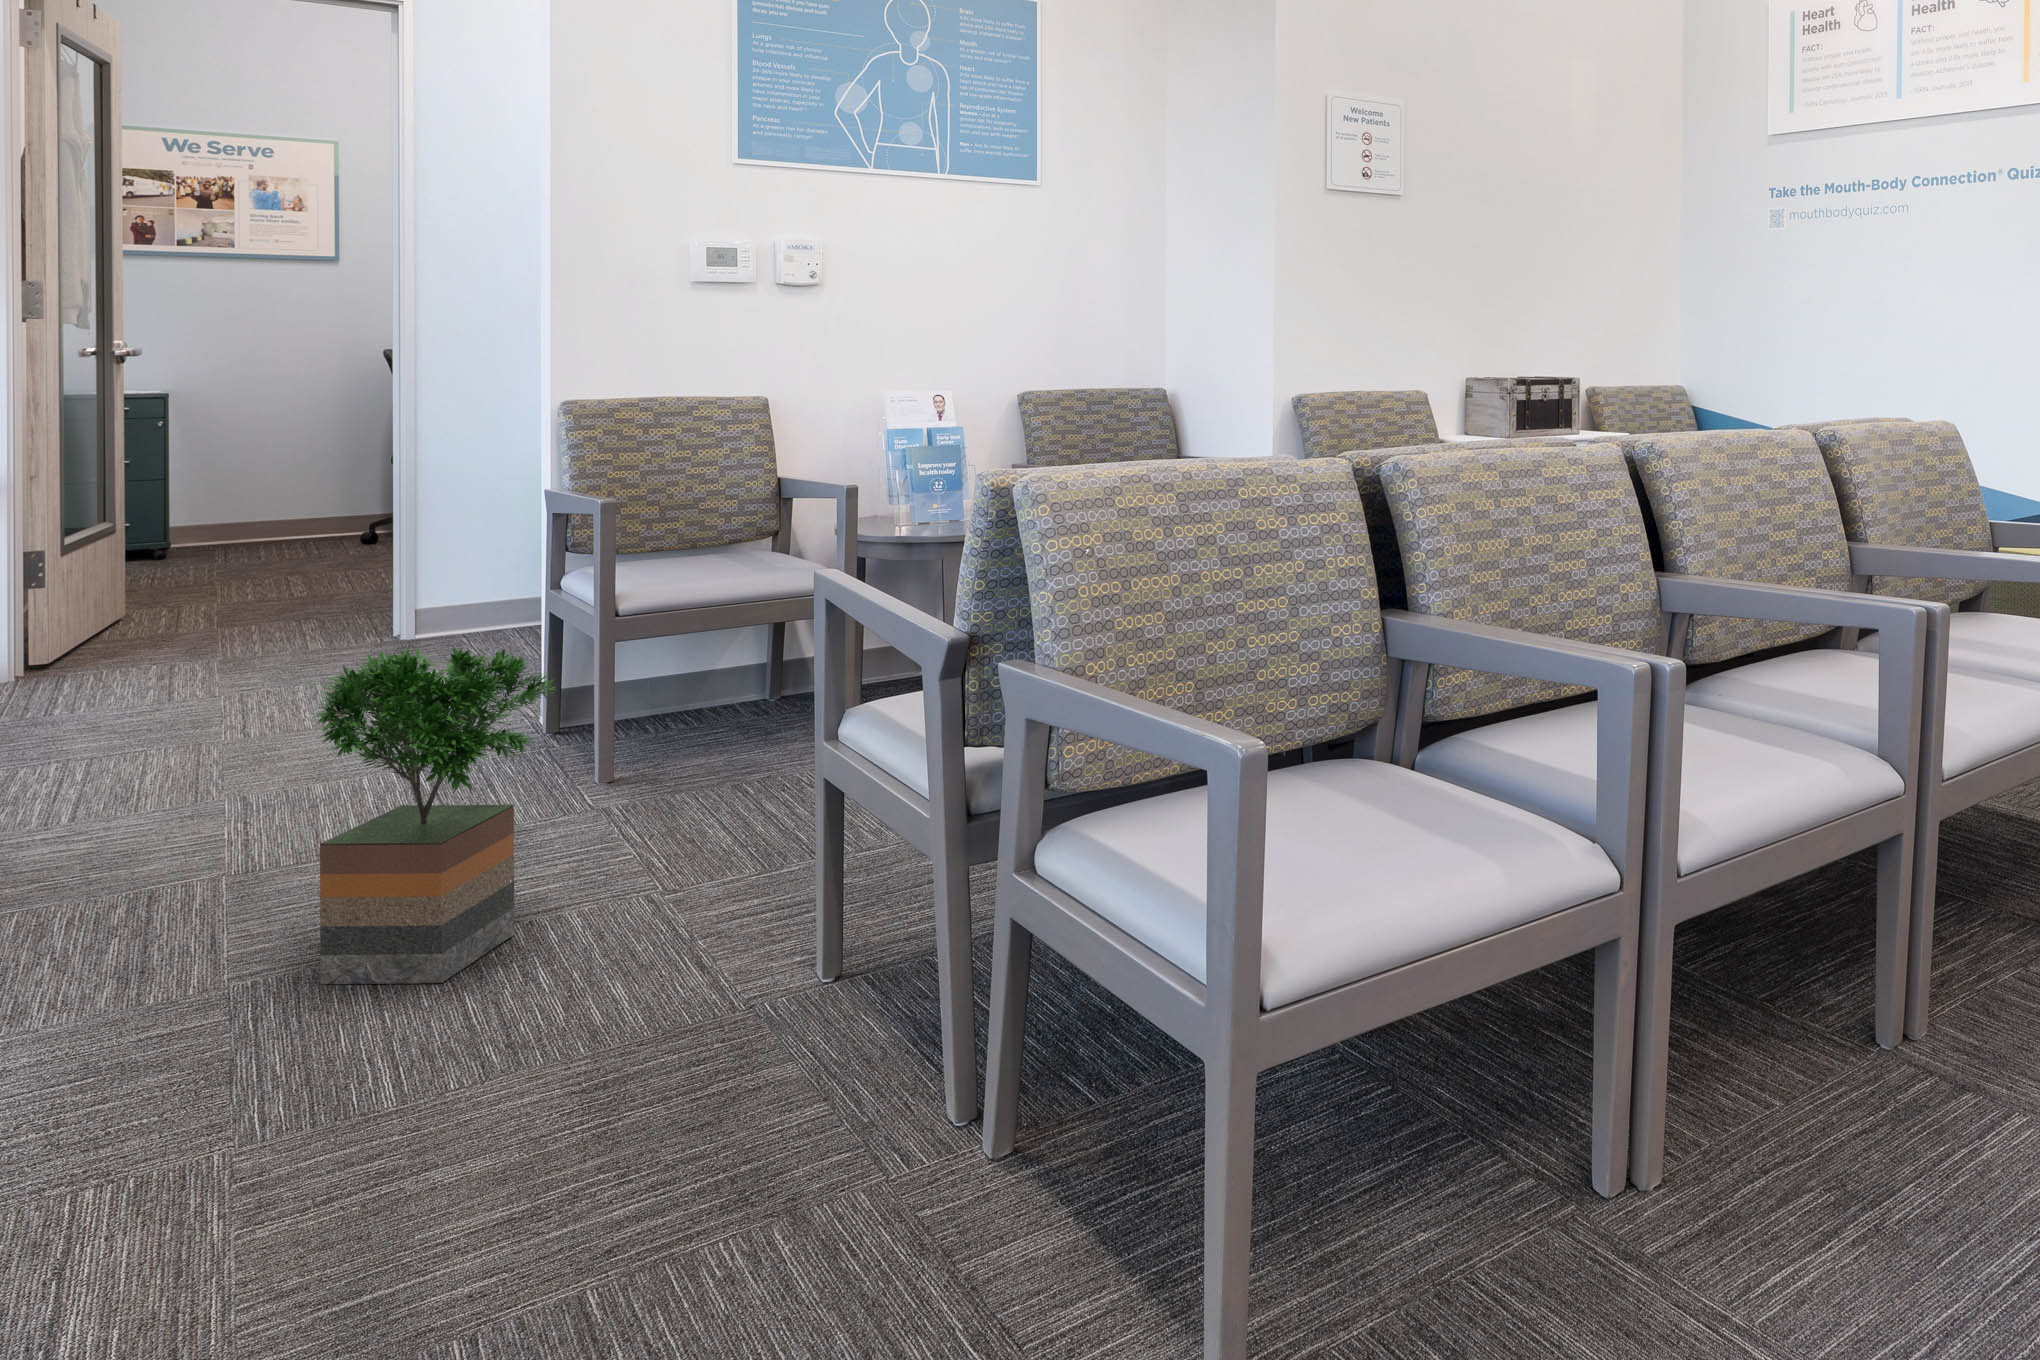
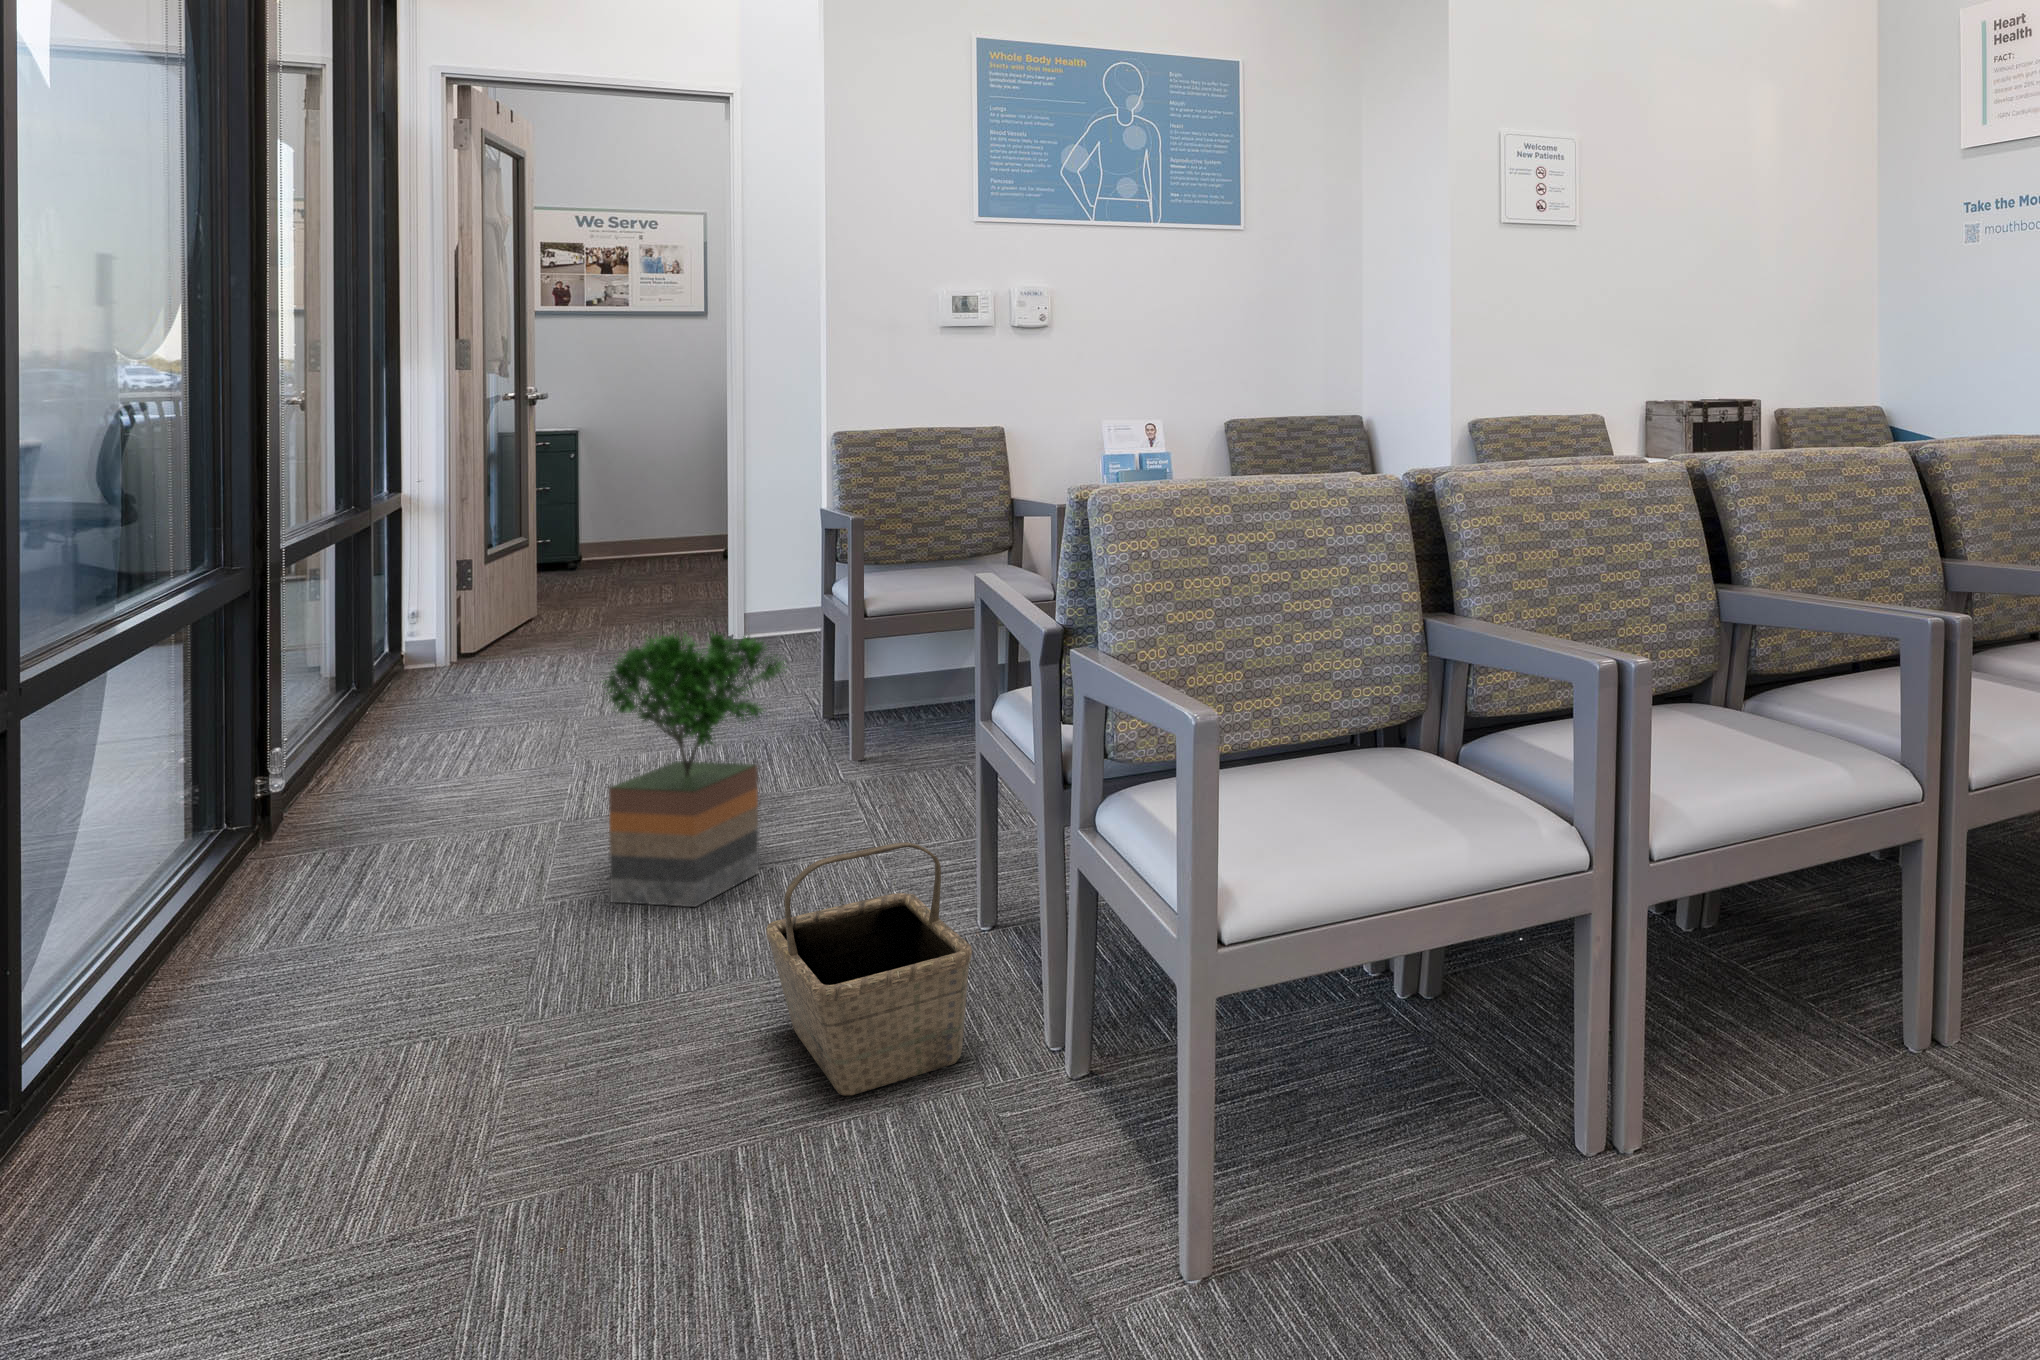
basket: none [587,898,864,1210] -> present [766,842,972,1095]

